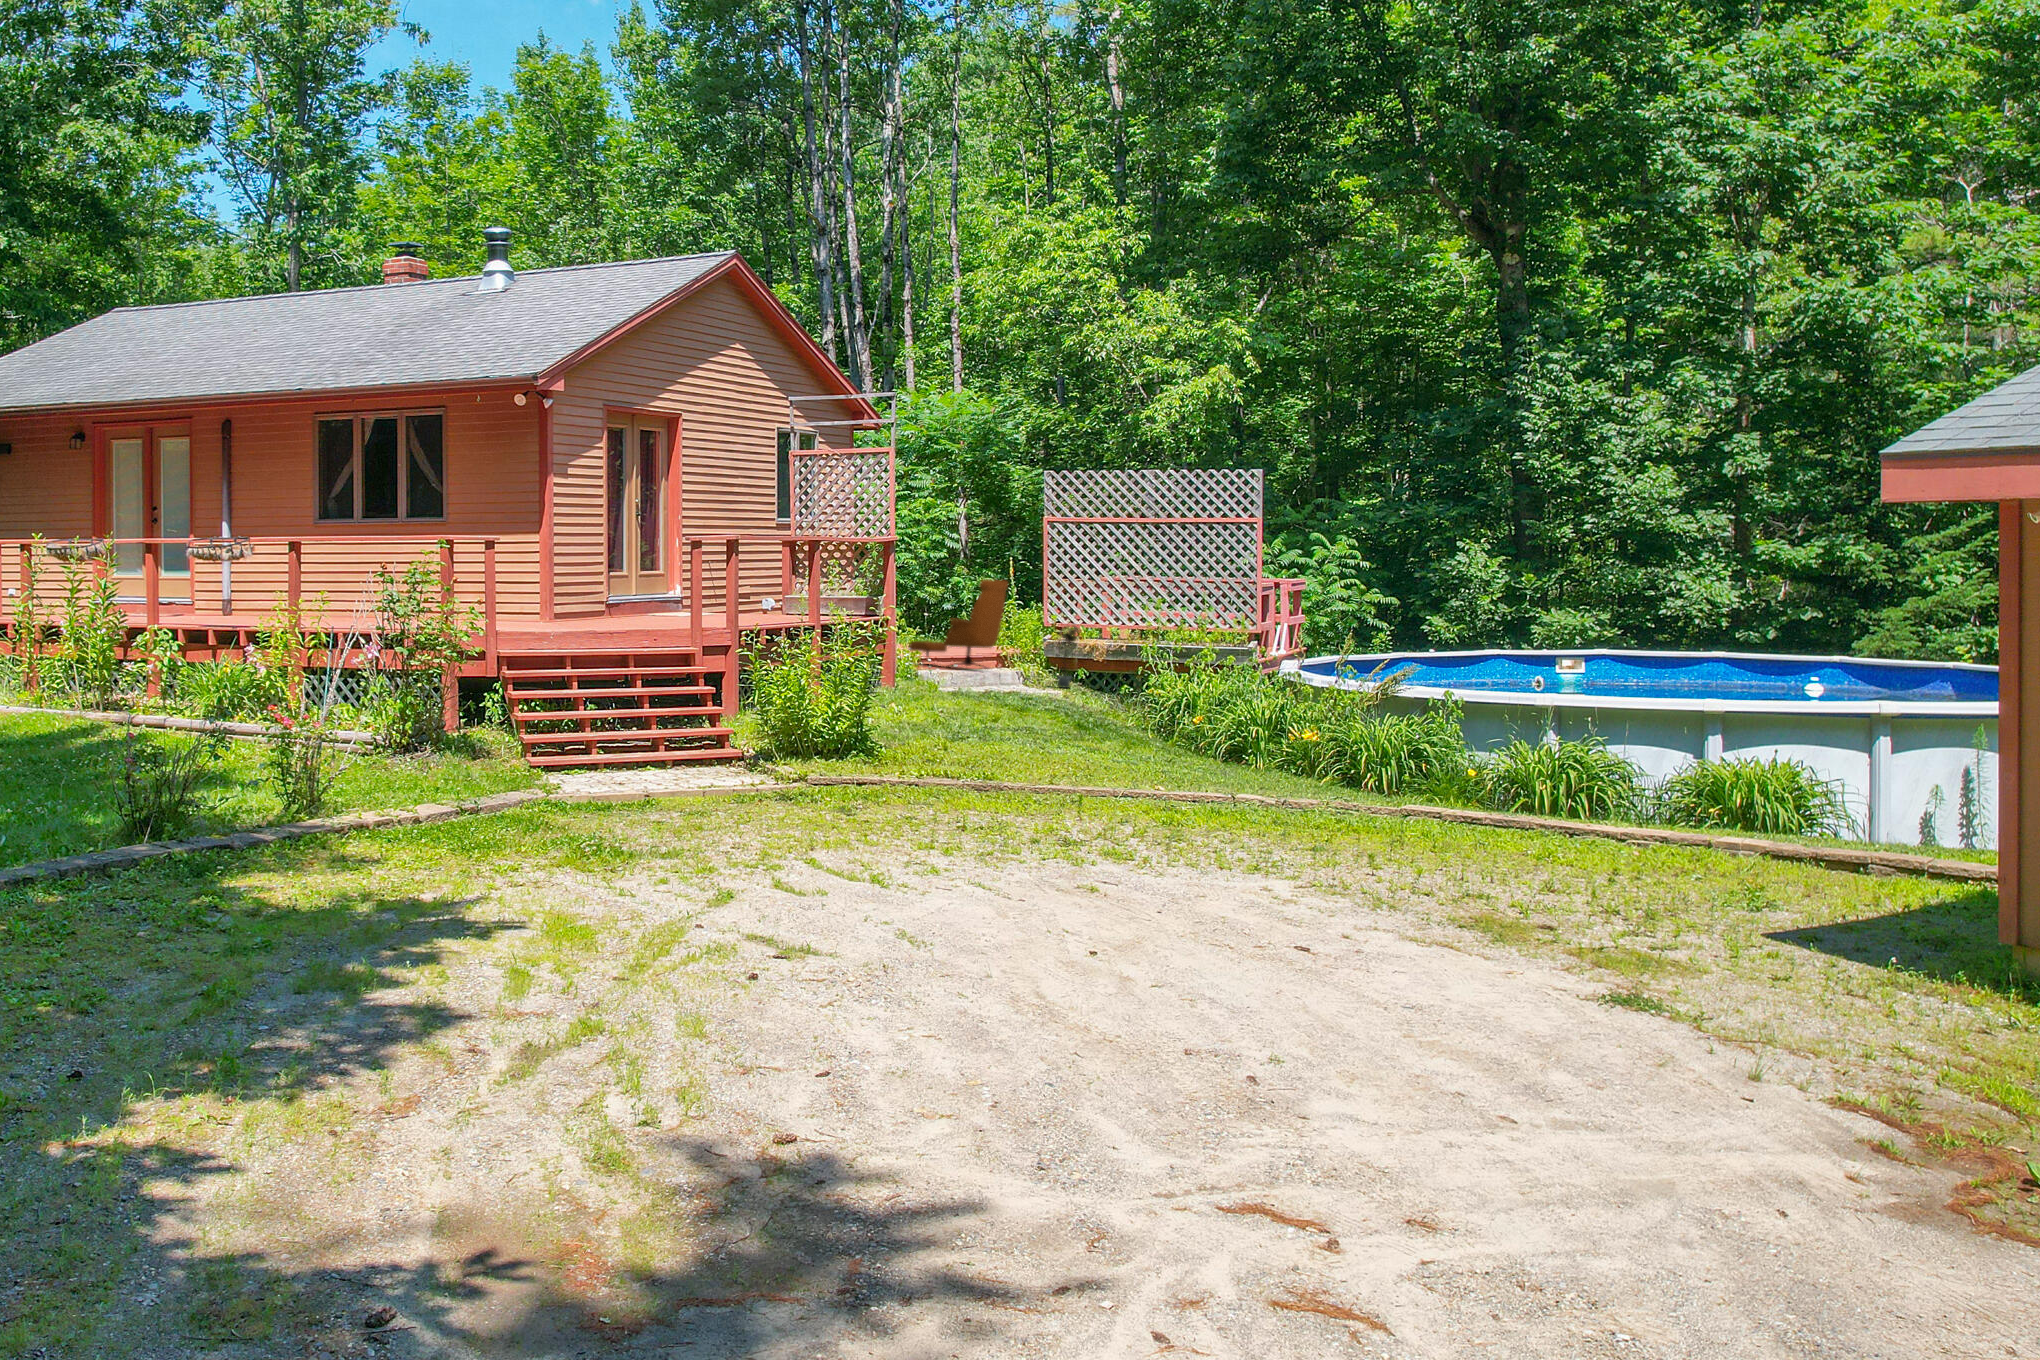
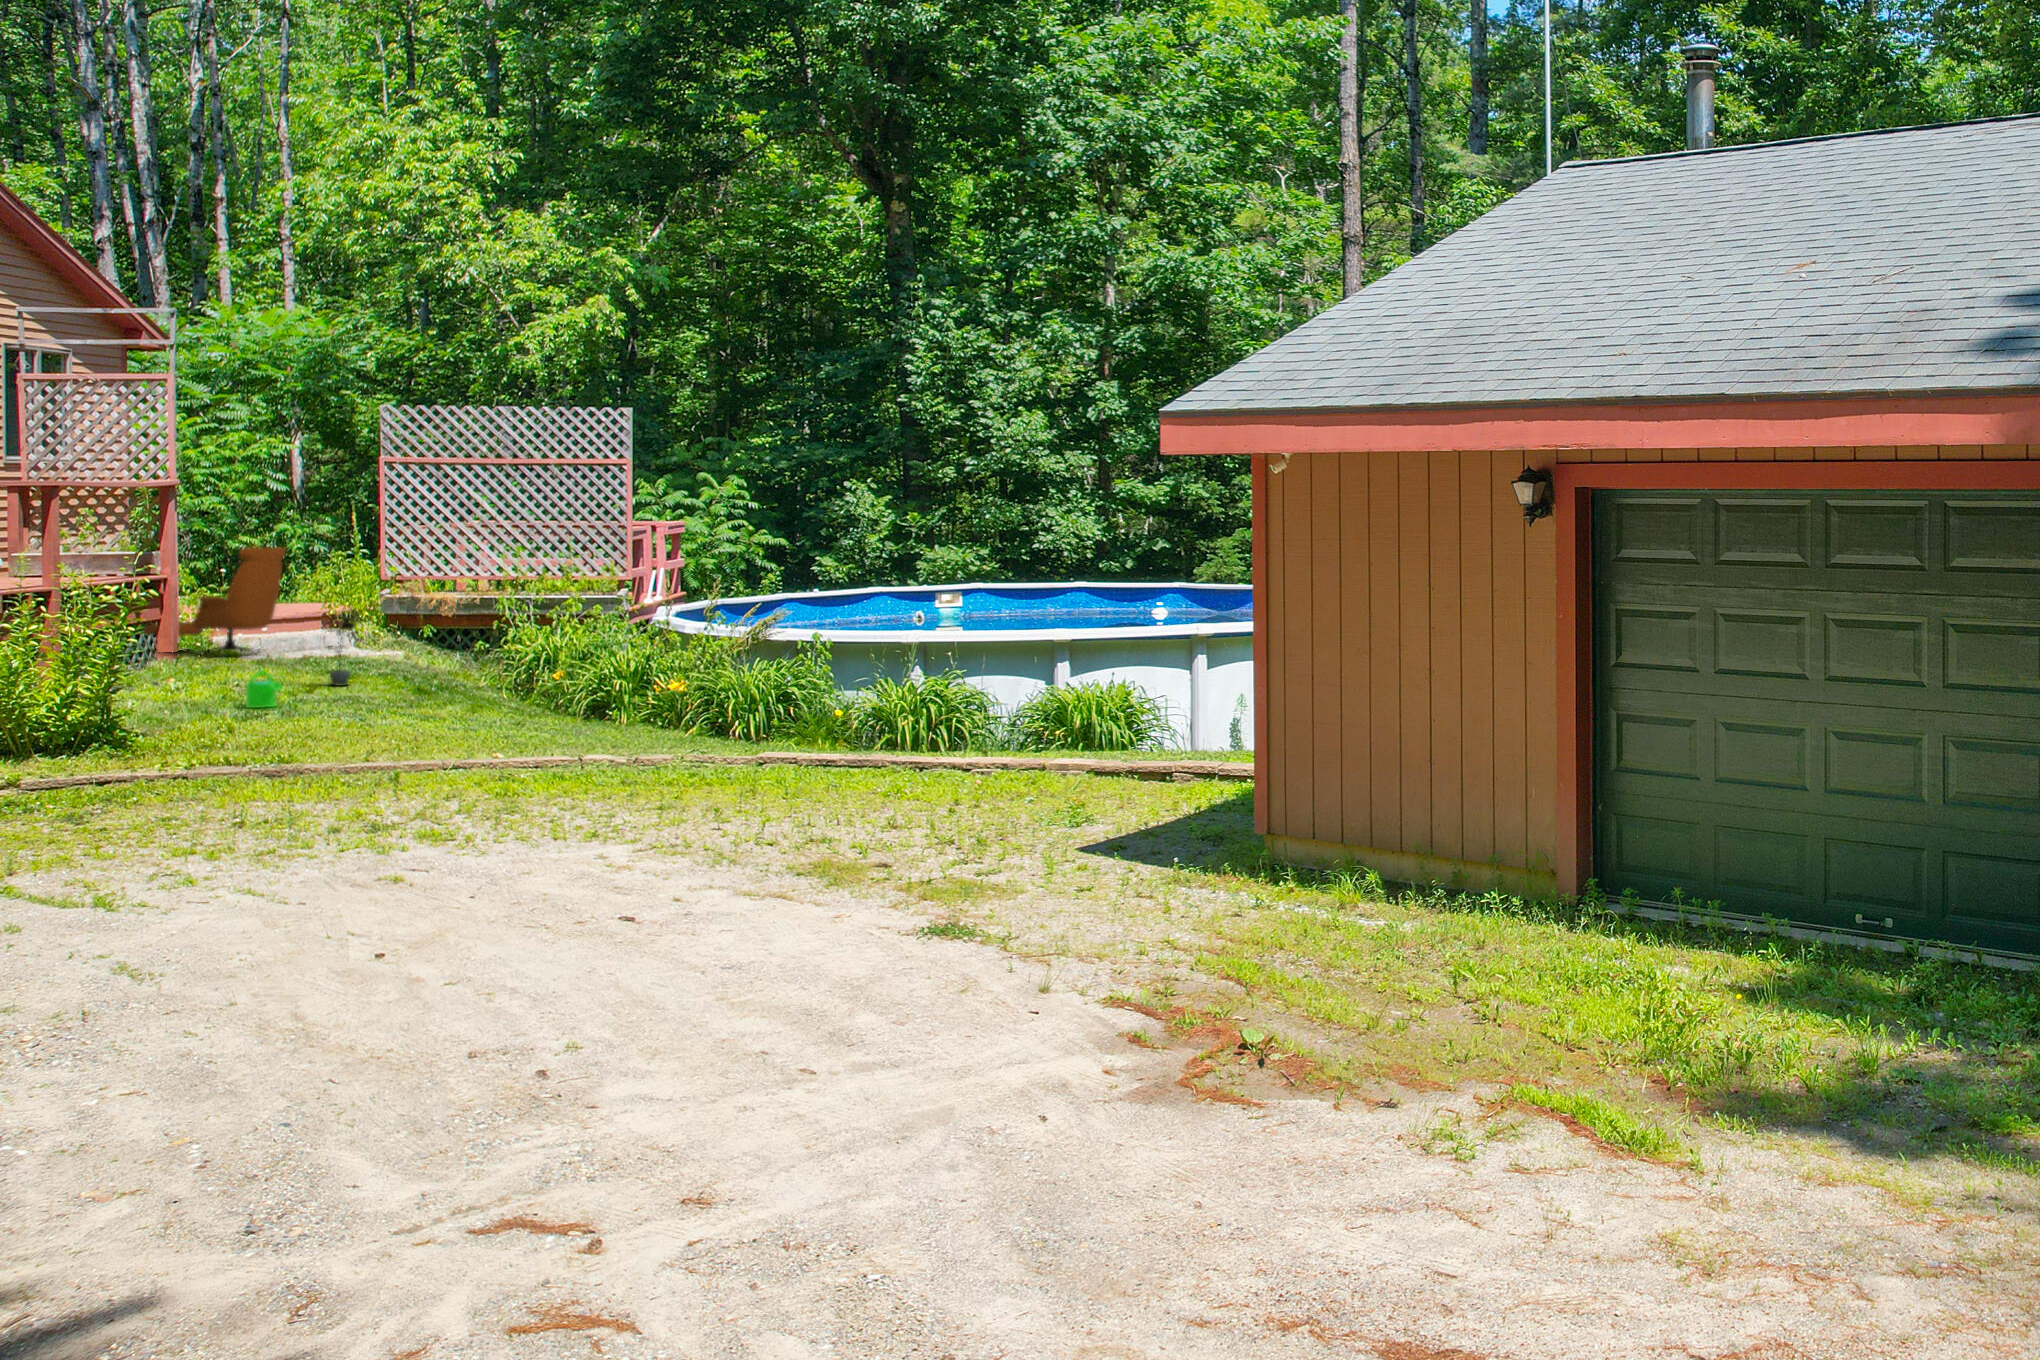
watering can: none [1014,662,1043,692] -> present [246,671,282,708]

